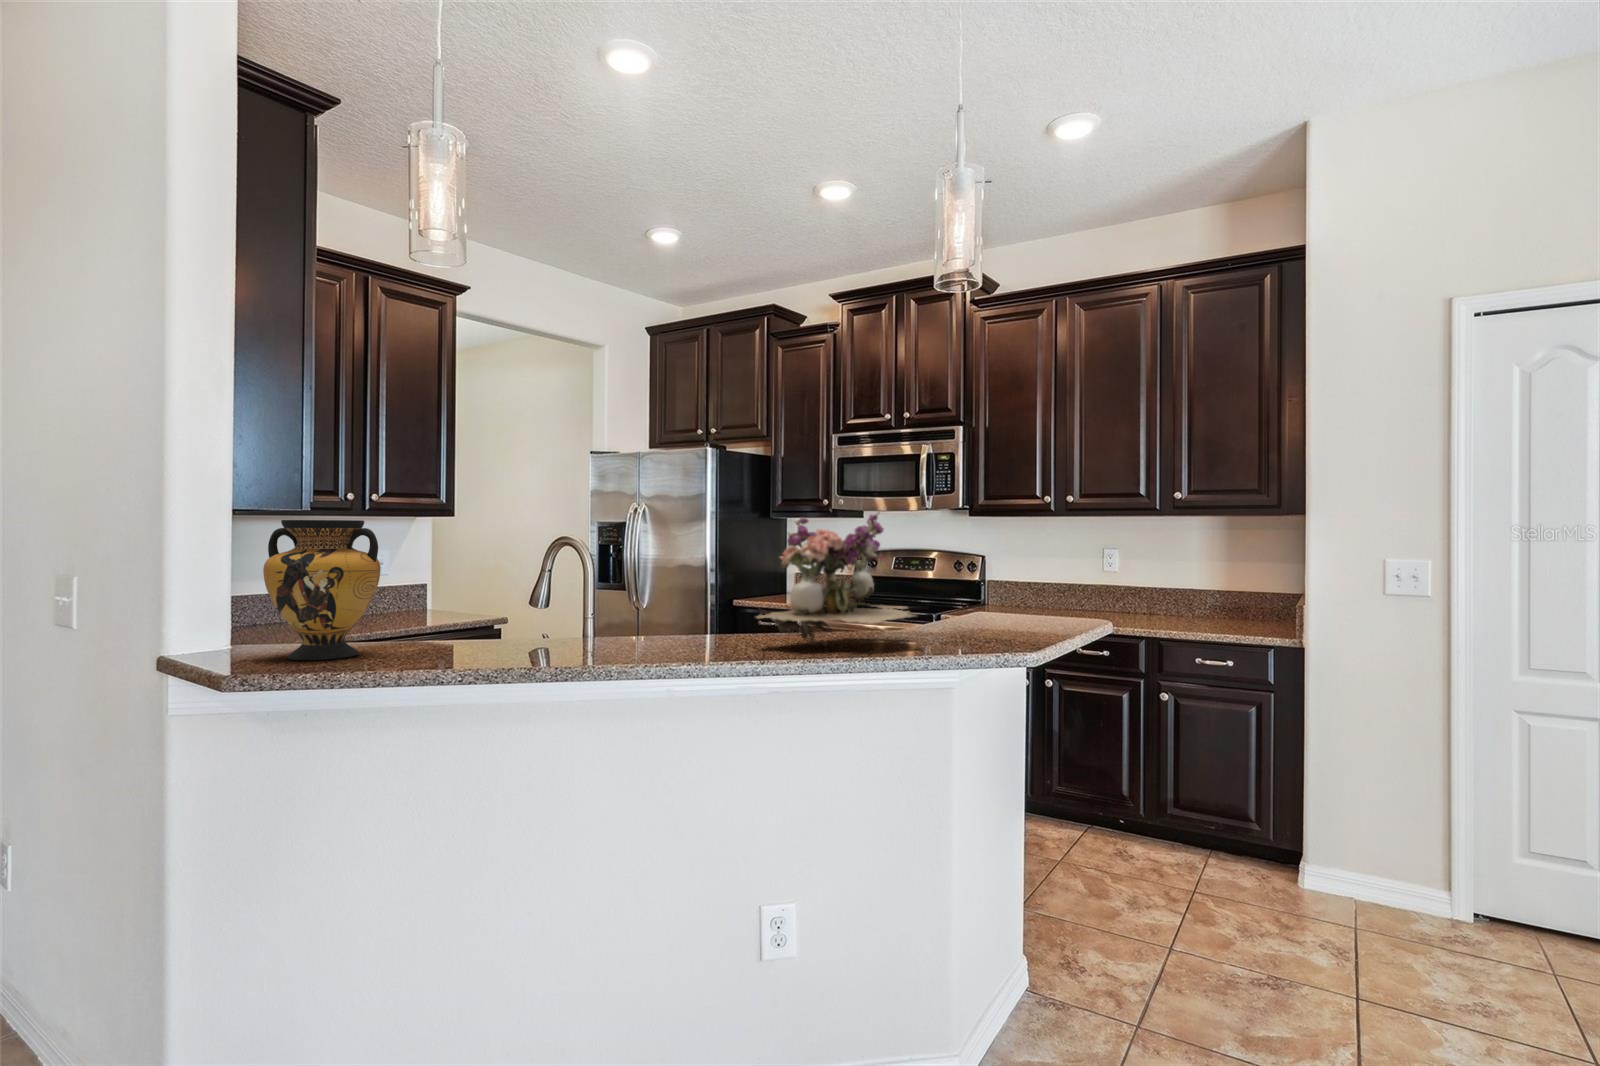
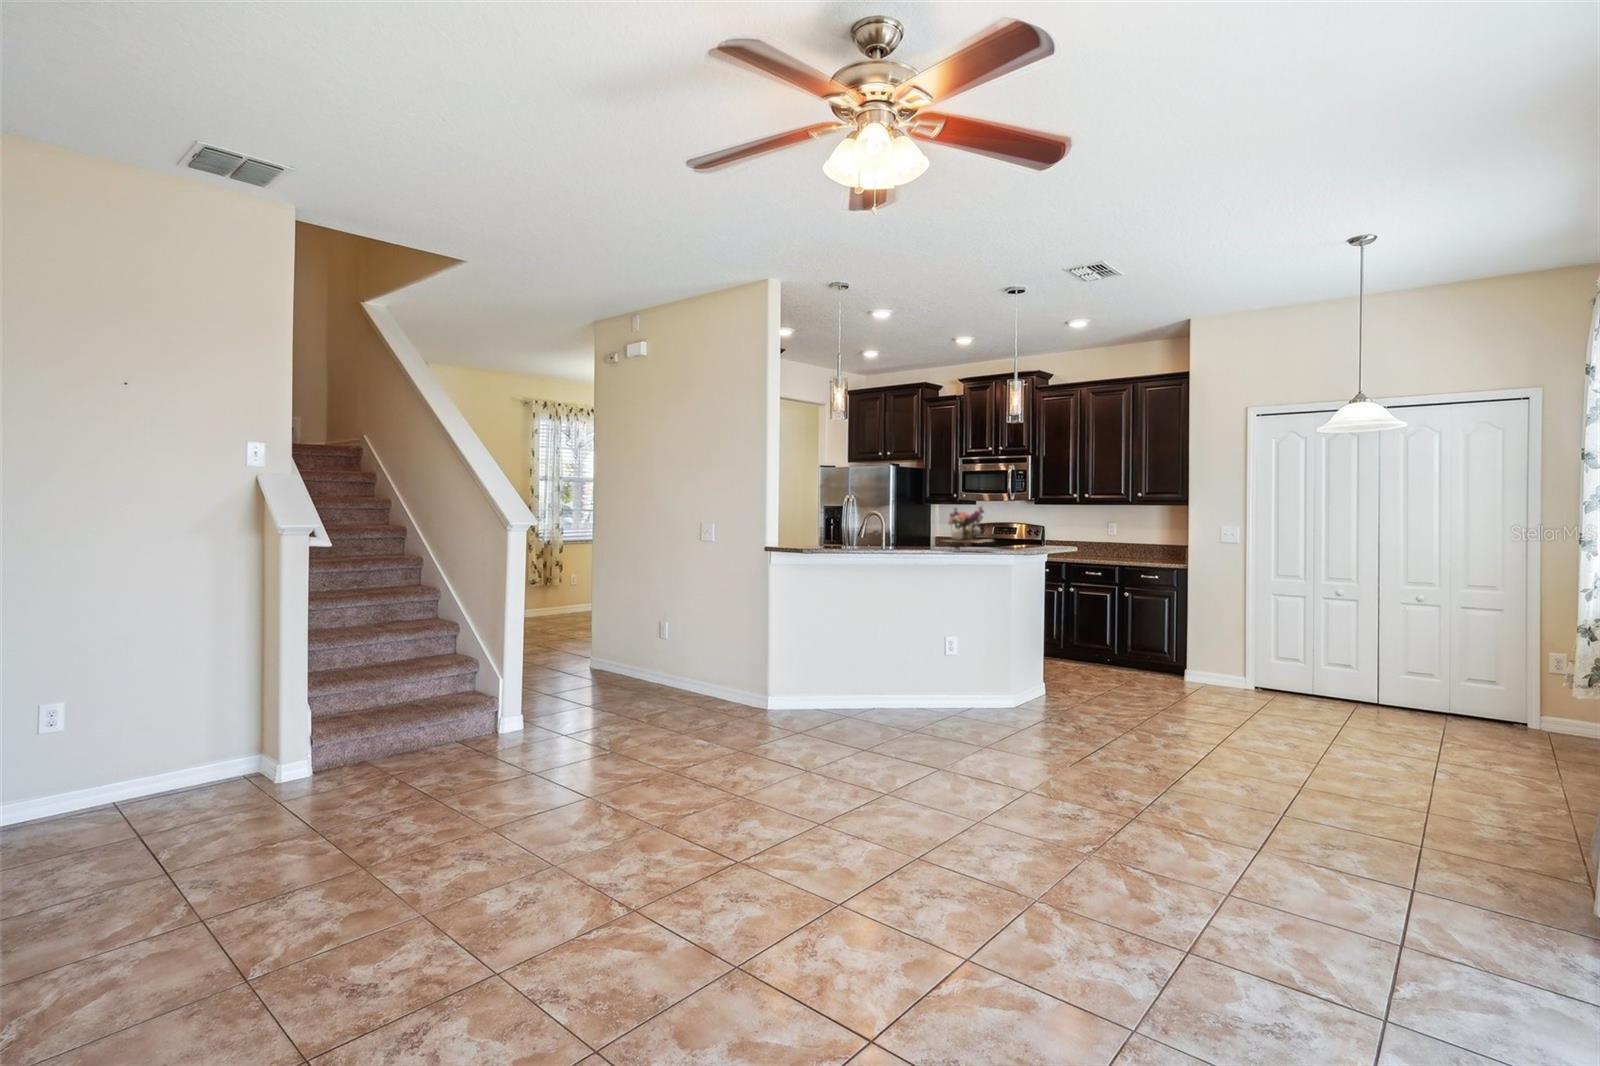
vase: present [263,520,381,660] -> none [787,508,819,551]

